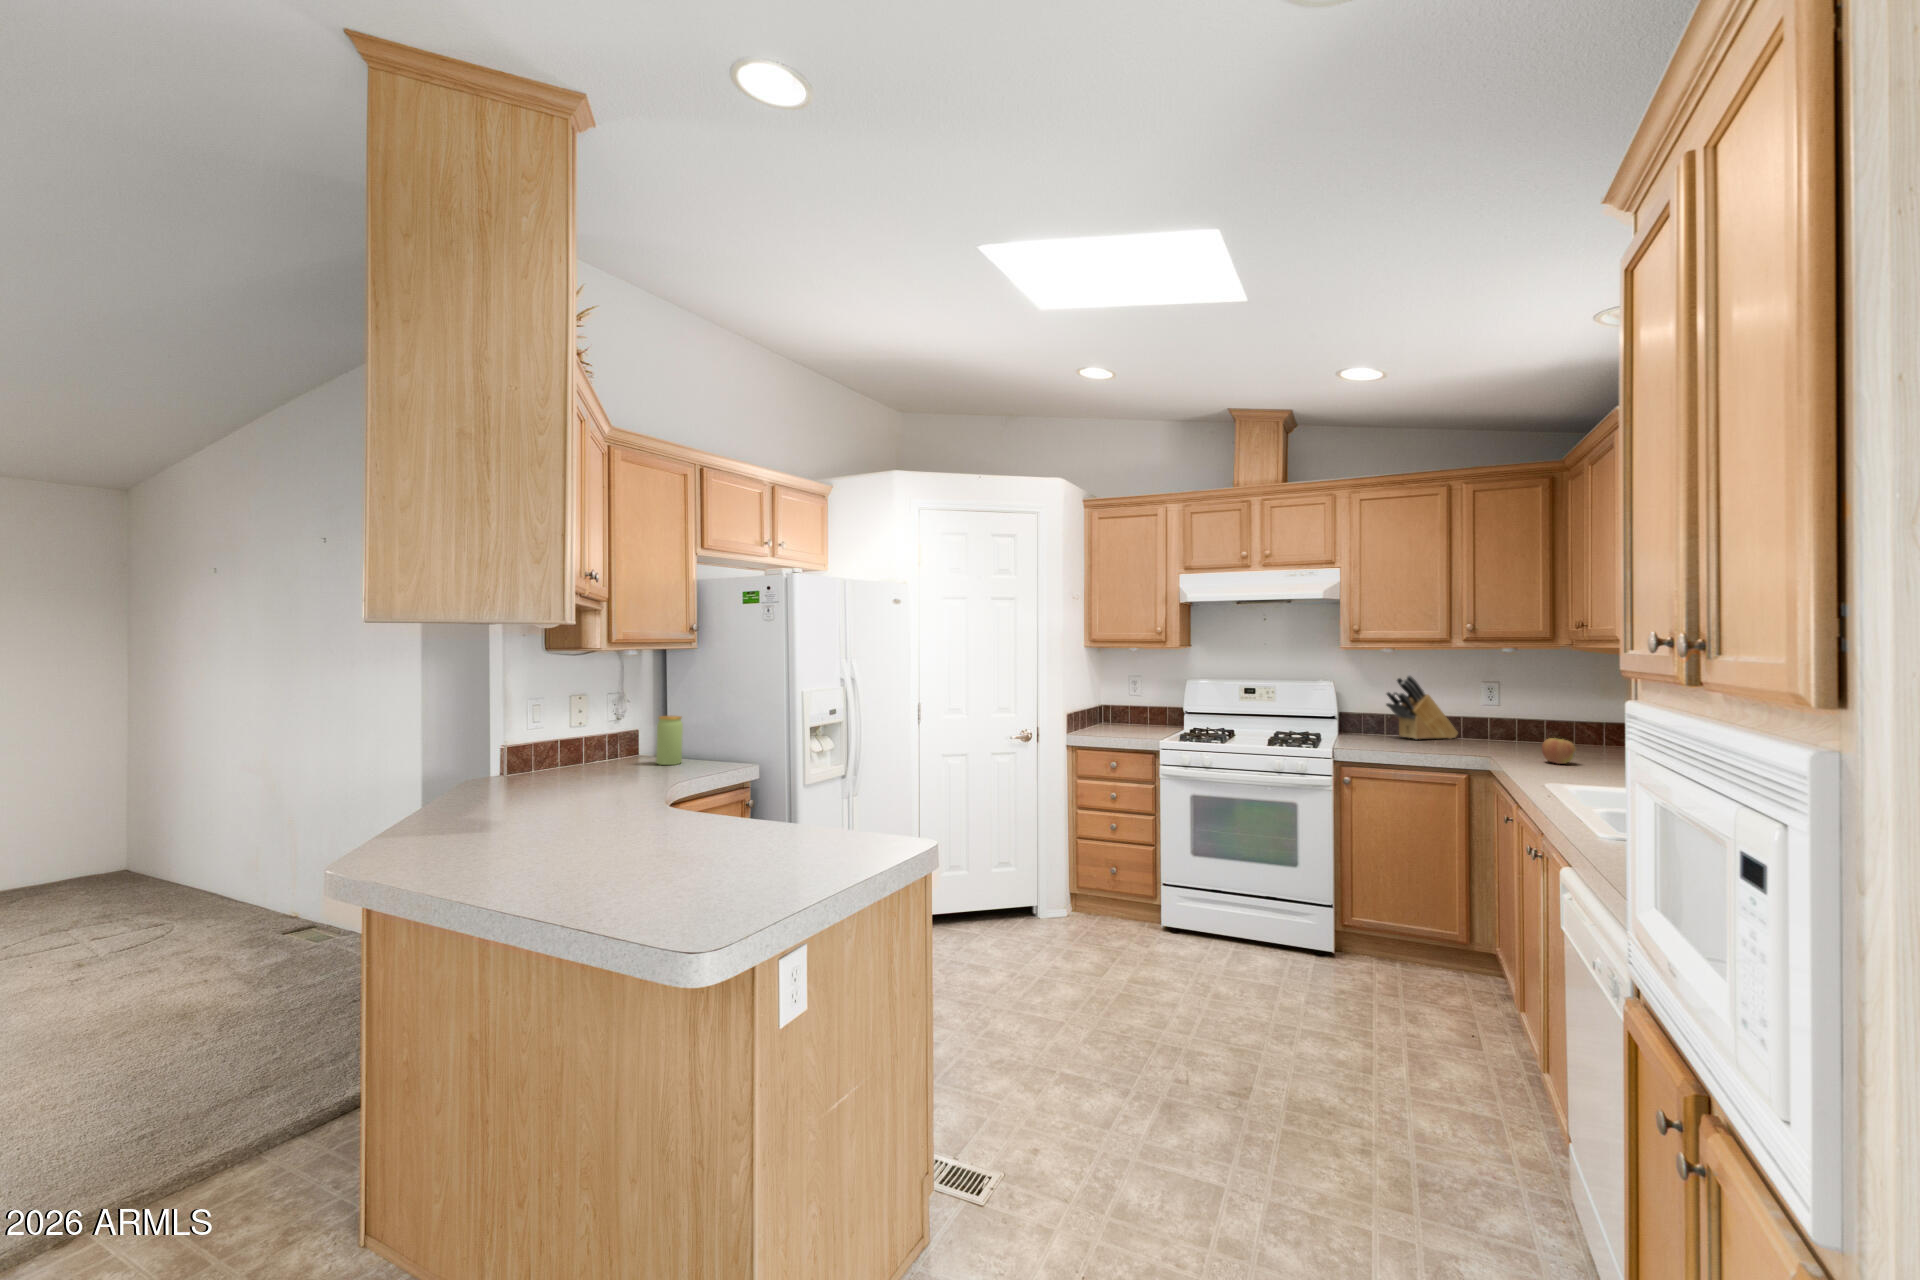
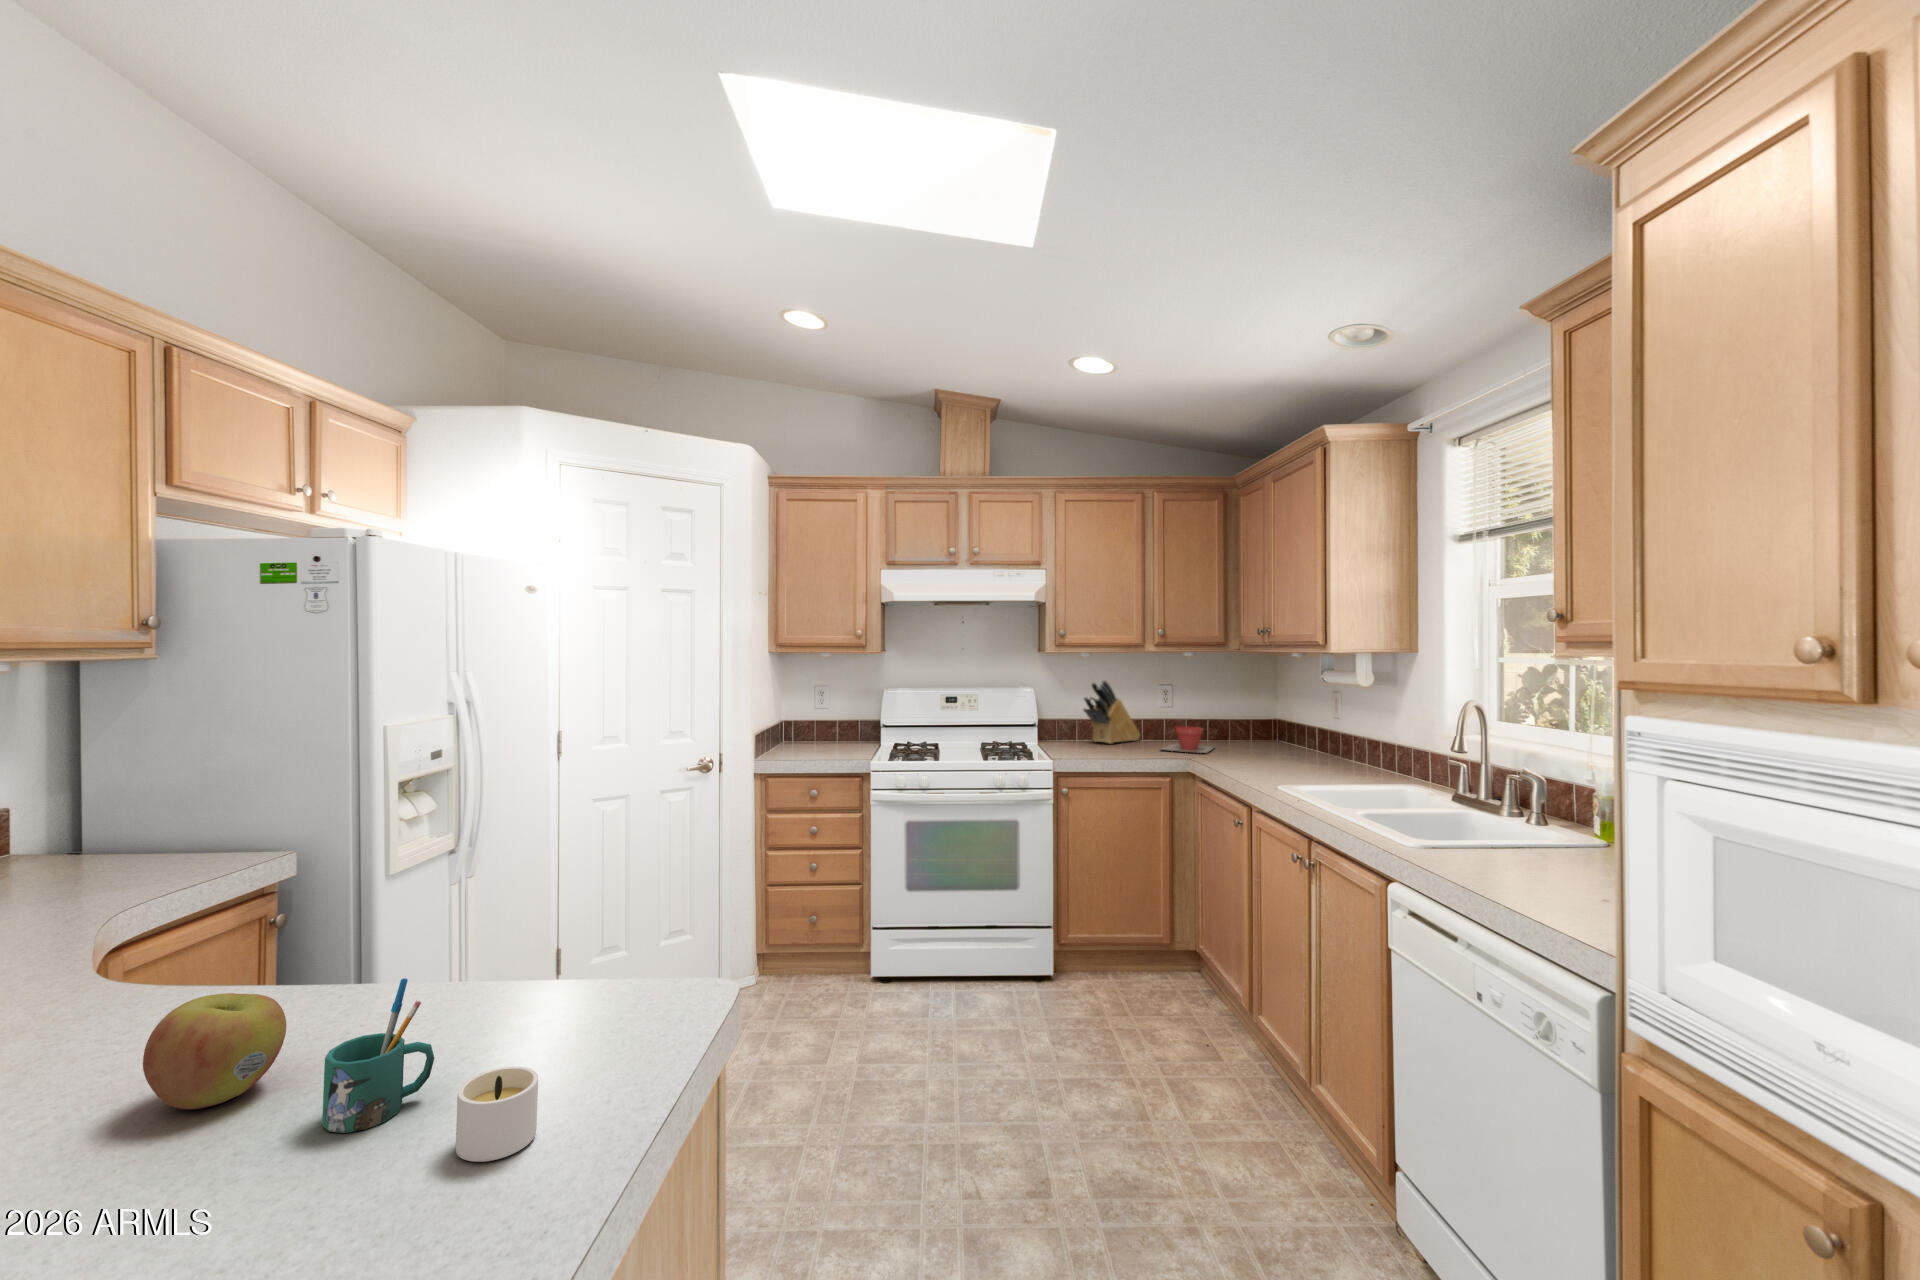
jar: present [656,716,683,765] -> none [52,781,119,876]
plant pot: none [1465,725,1542,752] -> present [1162,727,1215,753]
apple: present [1542,738,1576,764] -> present [143,993,286,1109]
mug: none [746,794,789,855] -> present [322,978,434,1133]
candle: none [790,835,839,868] -> present [456,1066,538,1162]

